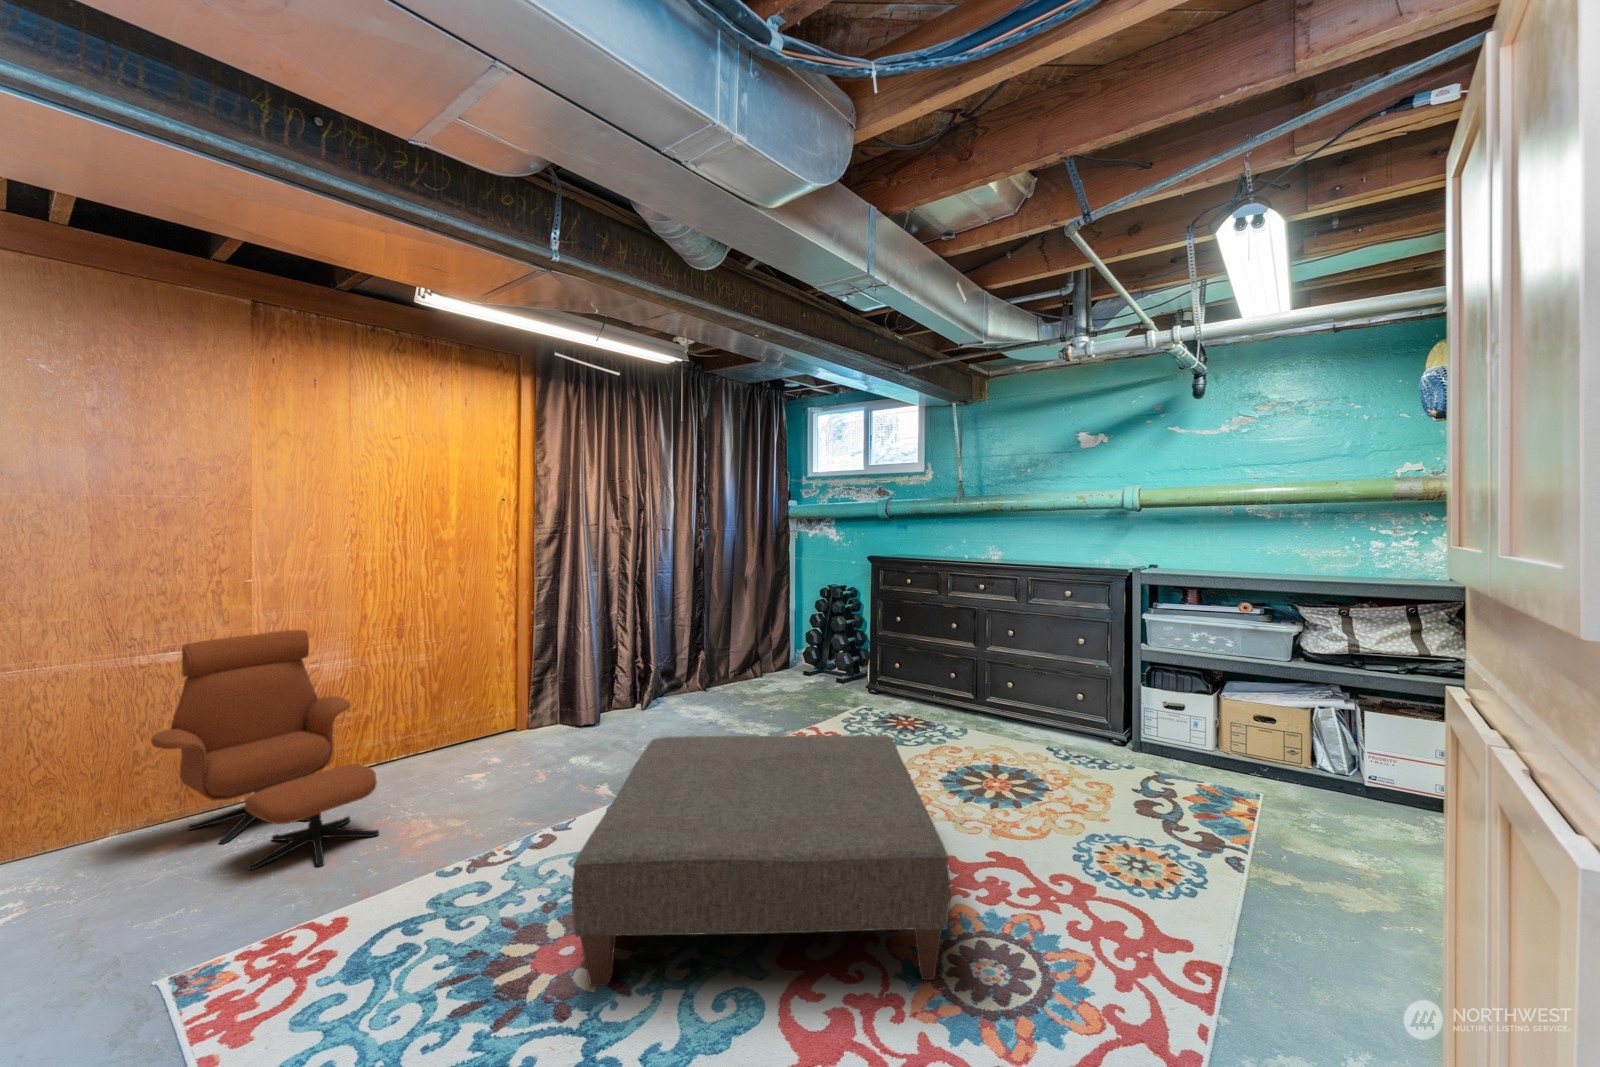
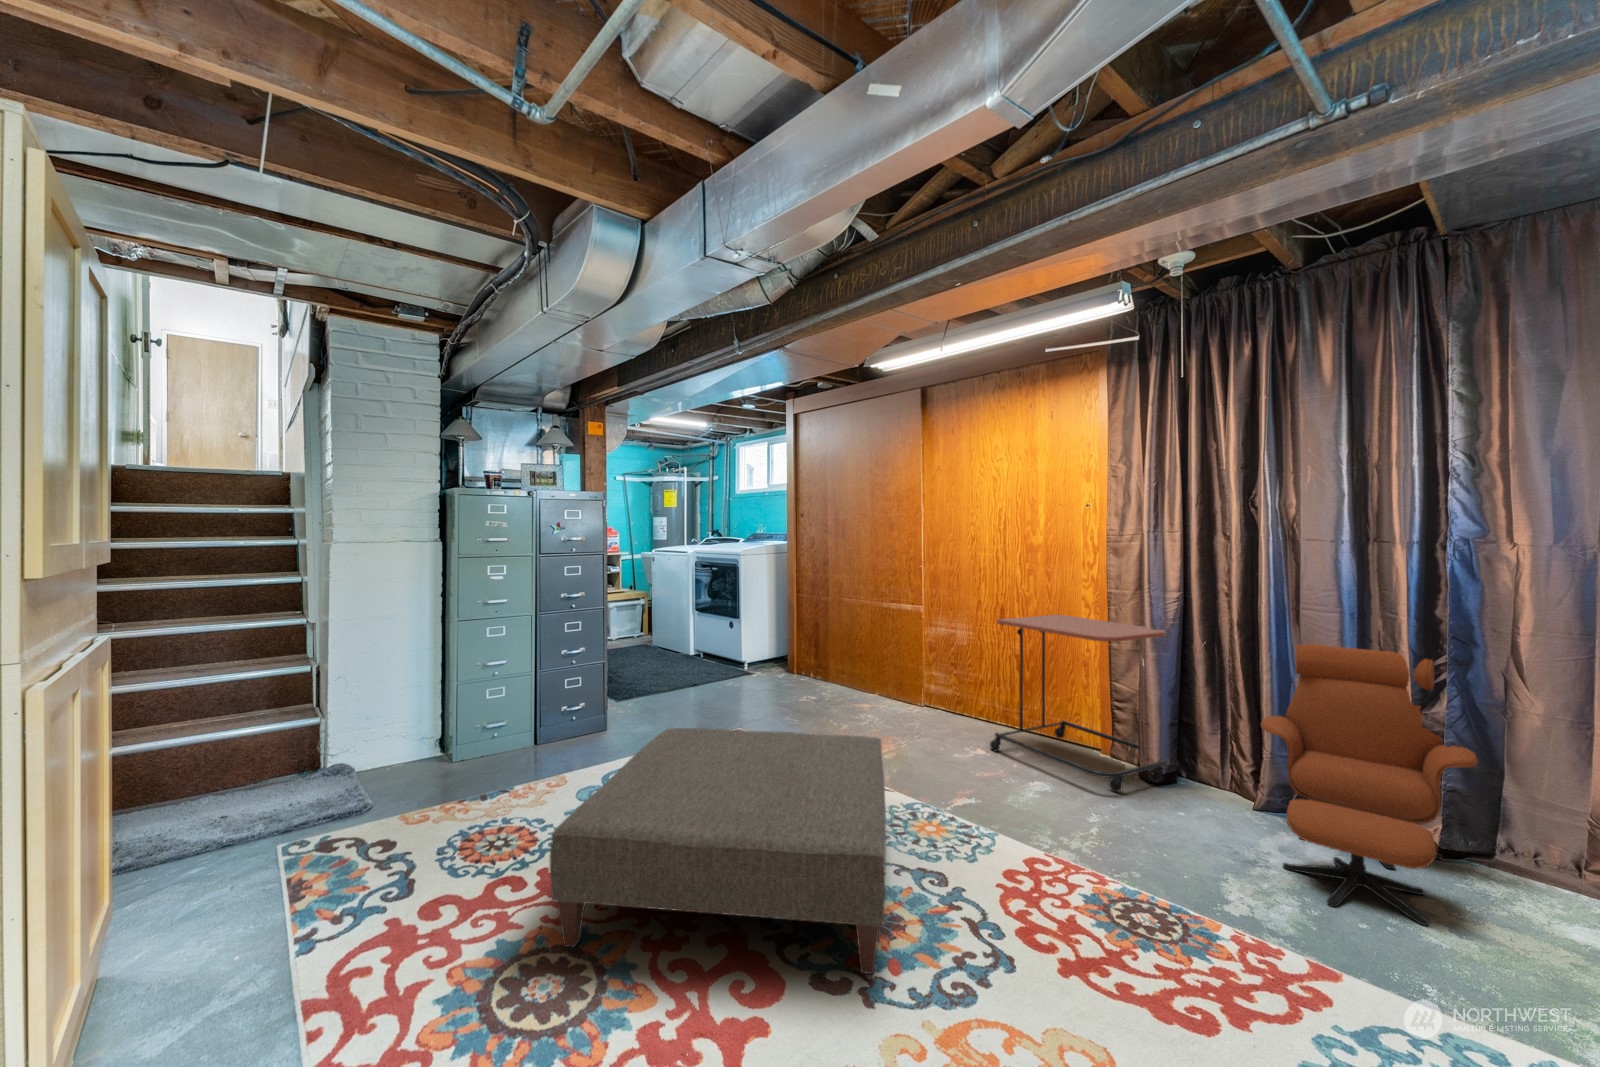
side table: none [475,602,628,766] -> present [990,615,1169,792]
lounge chair: present [151,630,379,870] -> present [1261,644,1479,925]

